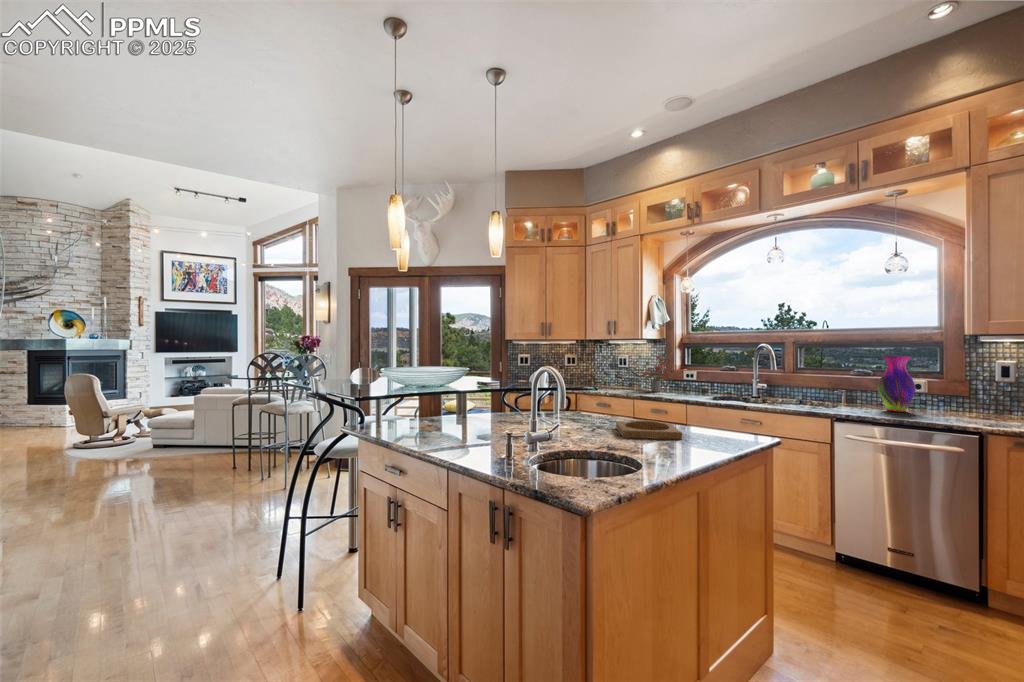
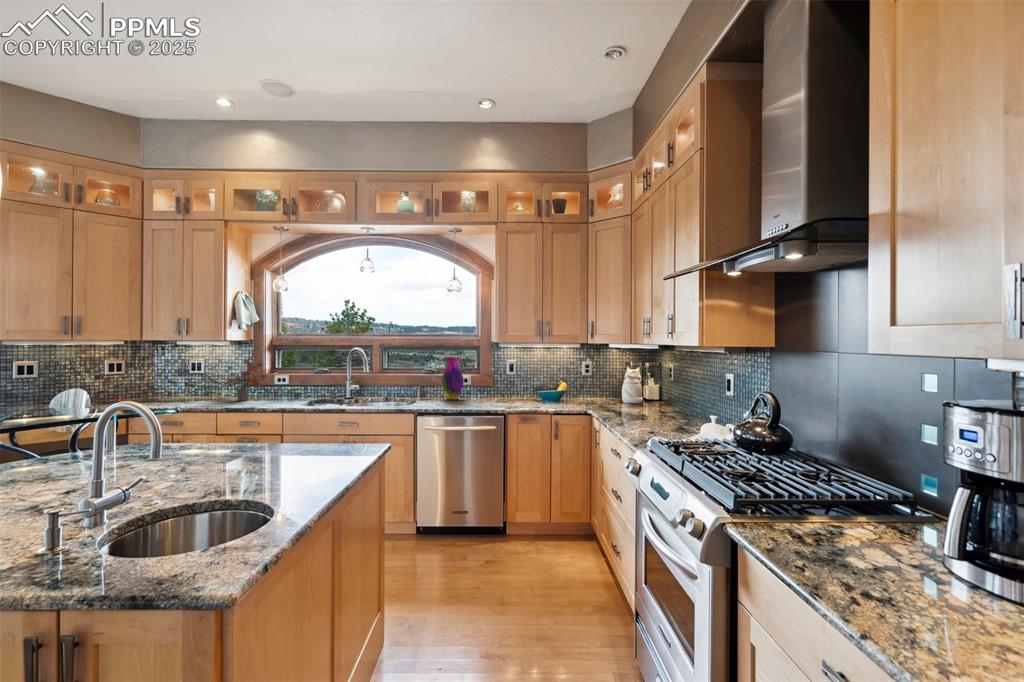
tray: present [616,420,682,440] -> none [214,443,301,473]

